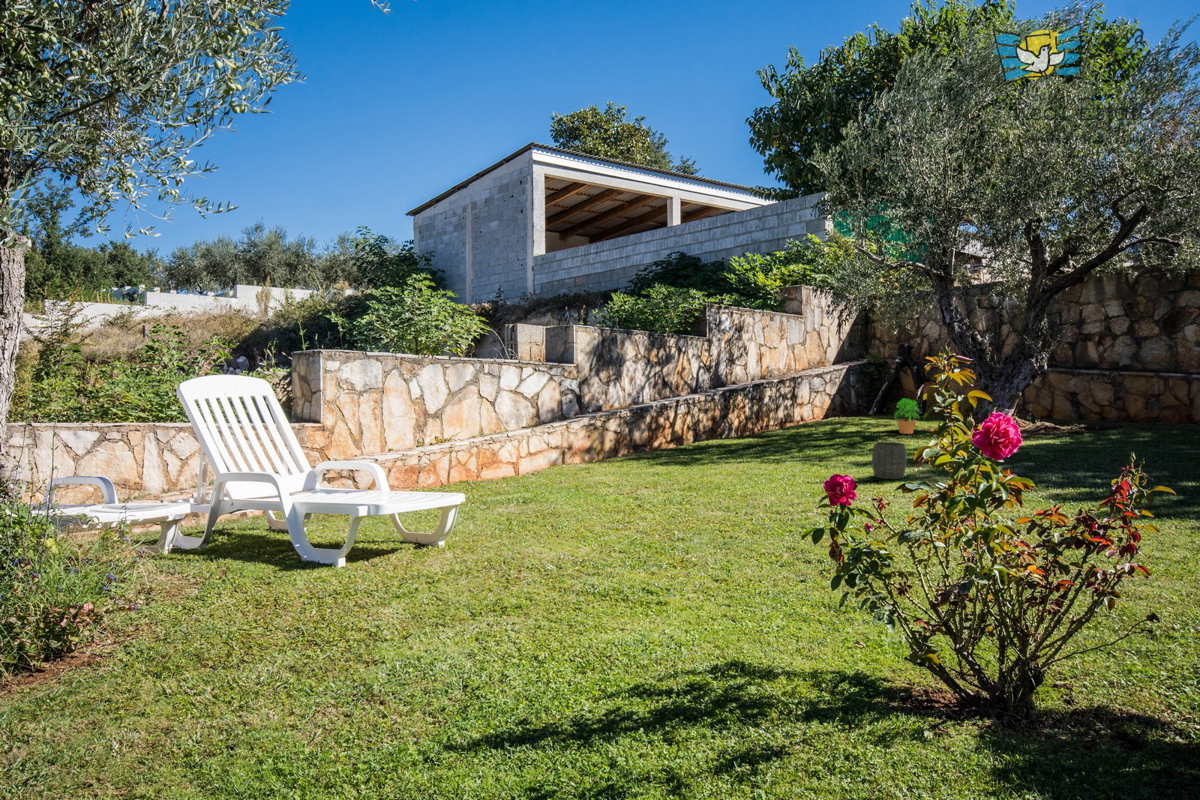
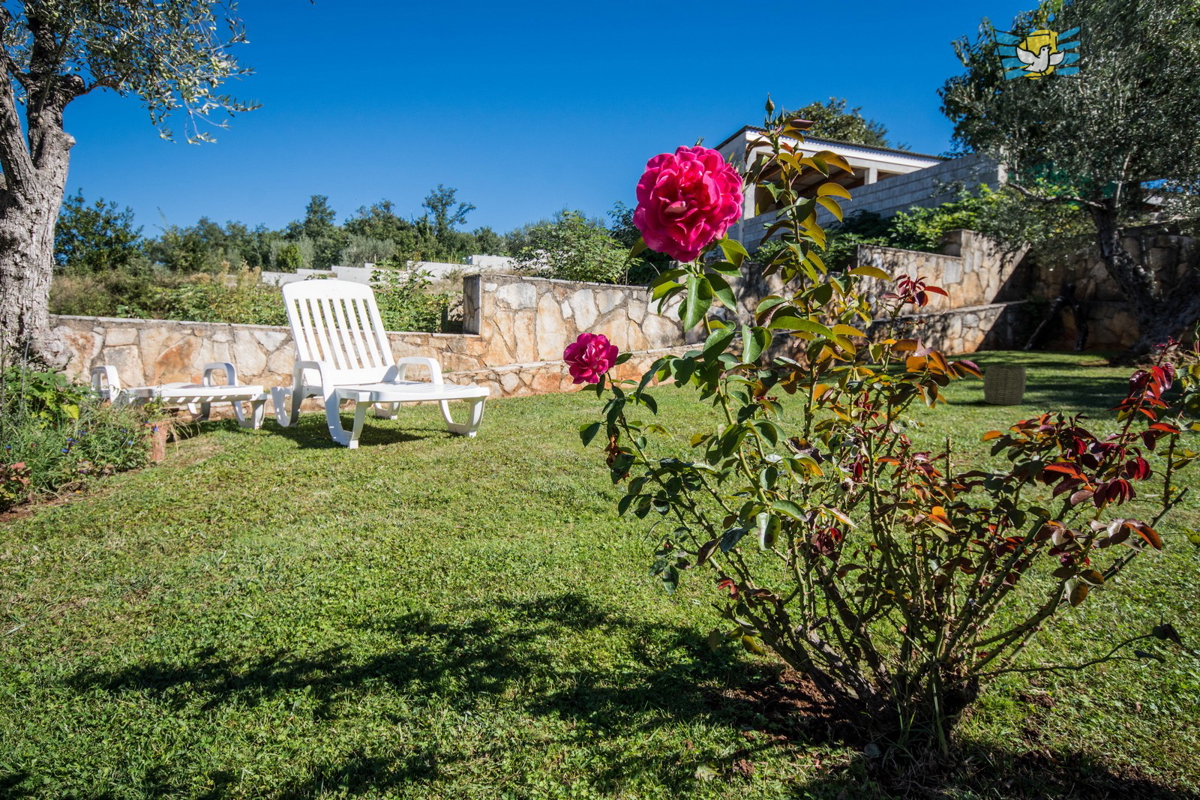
potted plant: present [895,398,919,434] -> none [1041,330,1075,367]

